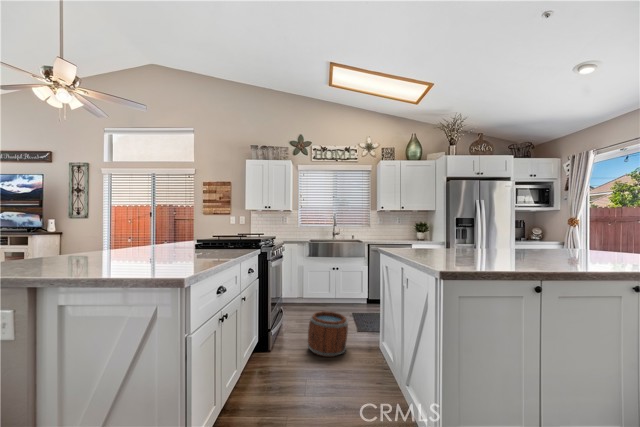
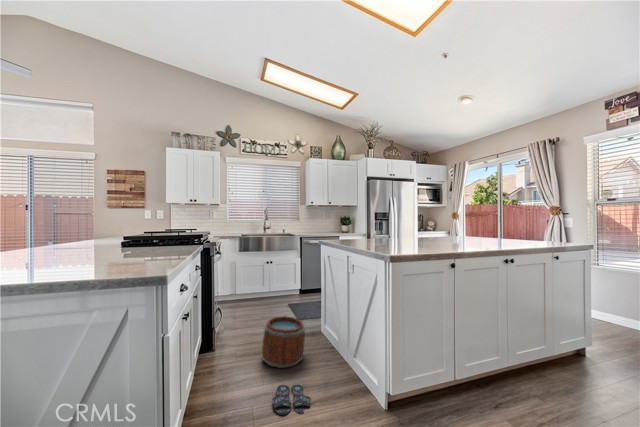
slippers: none [304,367,339,389] -> present [272,385,311,415]

